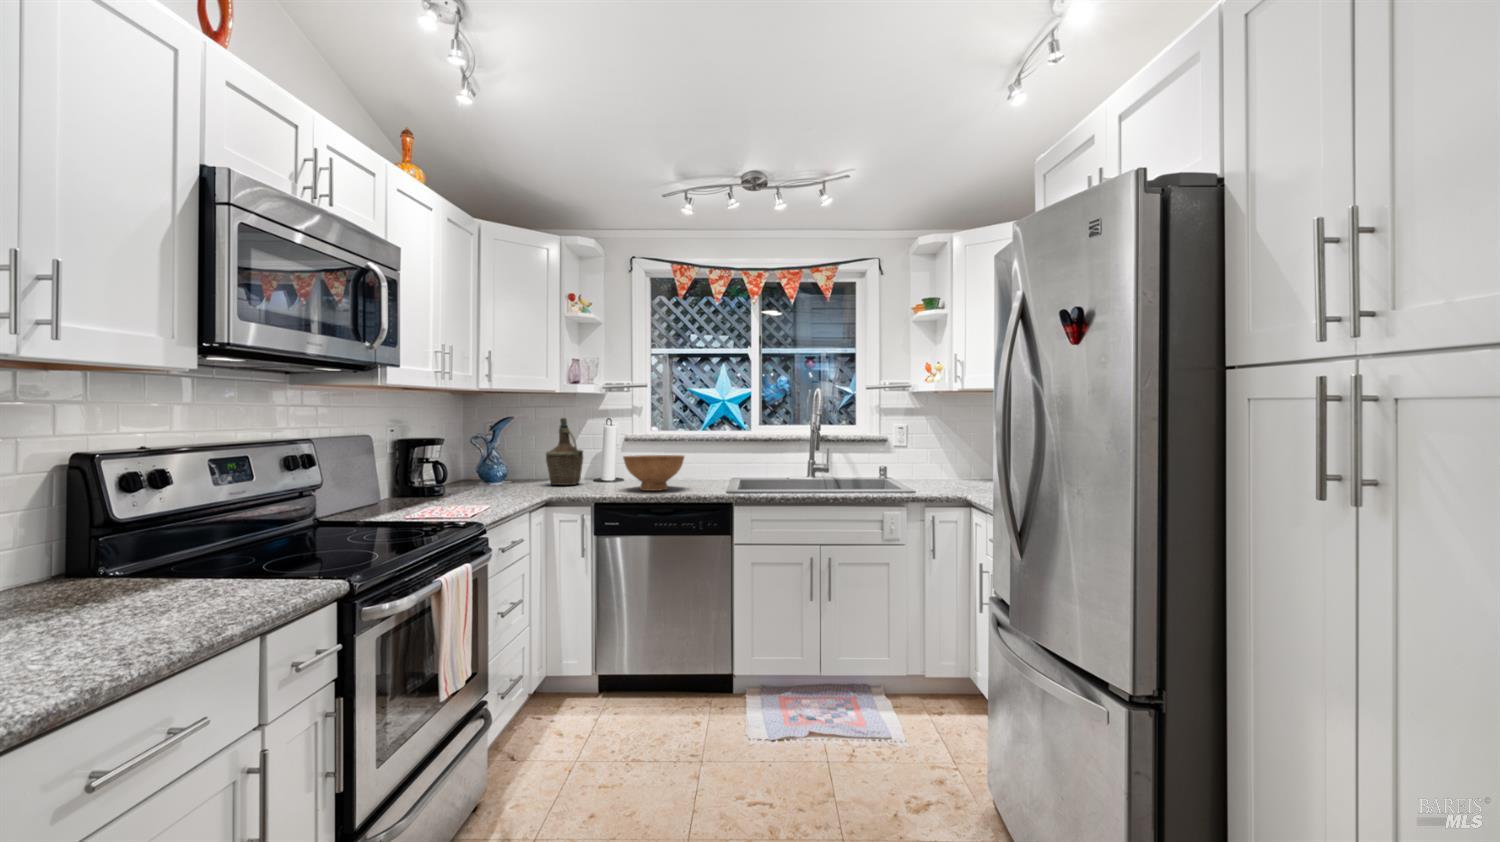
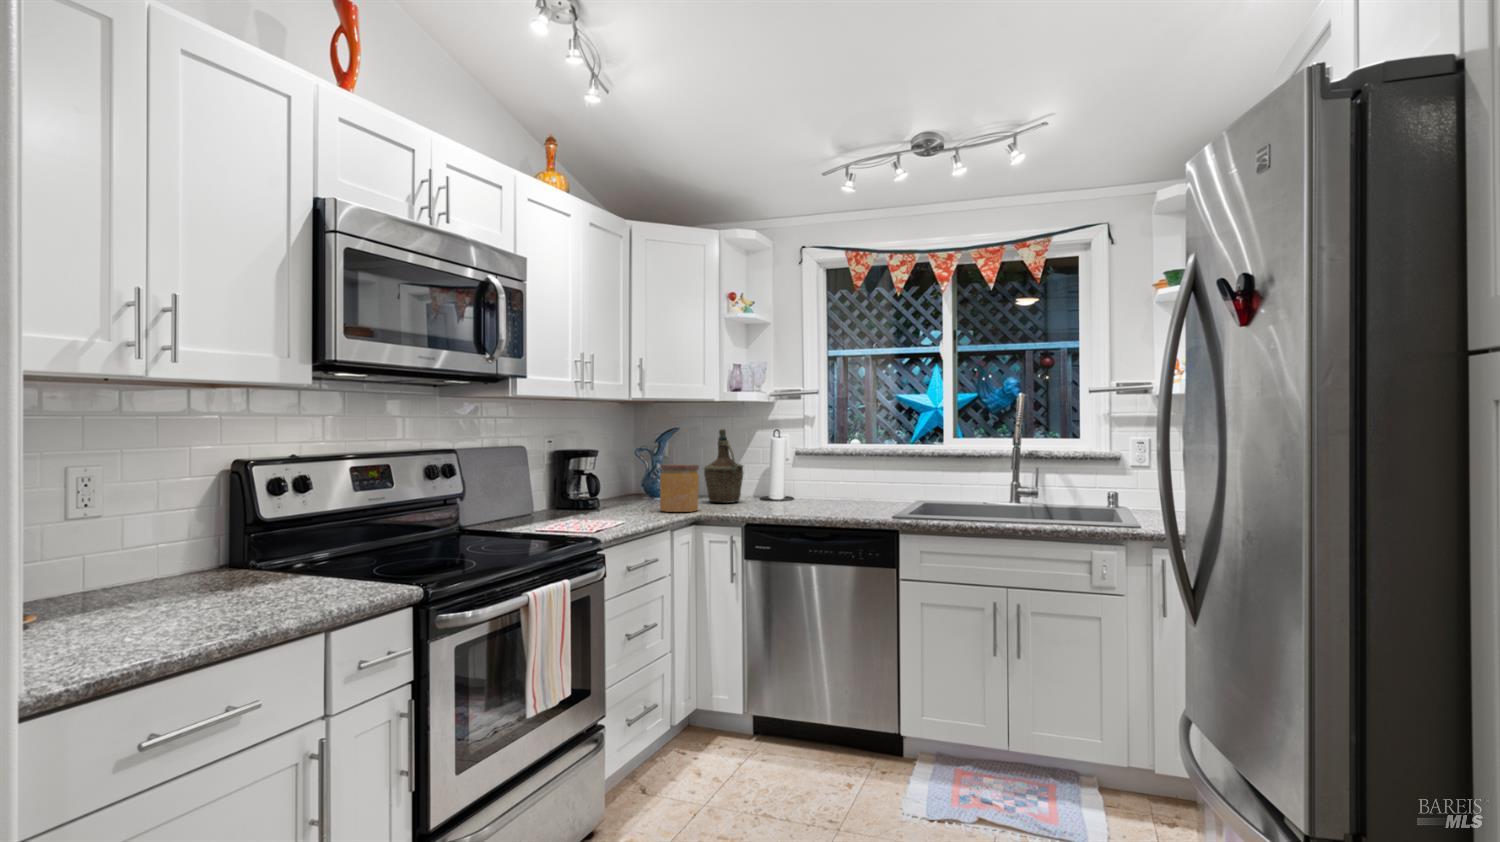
jar: none [509,450,547,496] -> present [660,464,699,512]
bowl: present [623,455,684,491] -> none [778,472,848,512]

